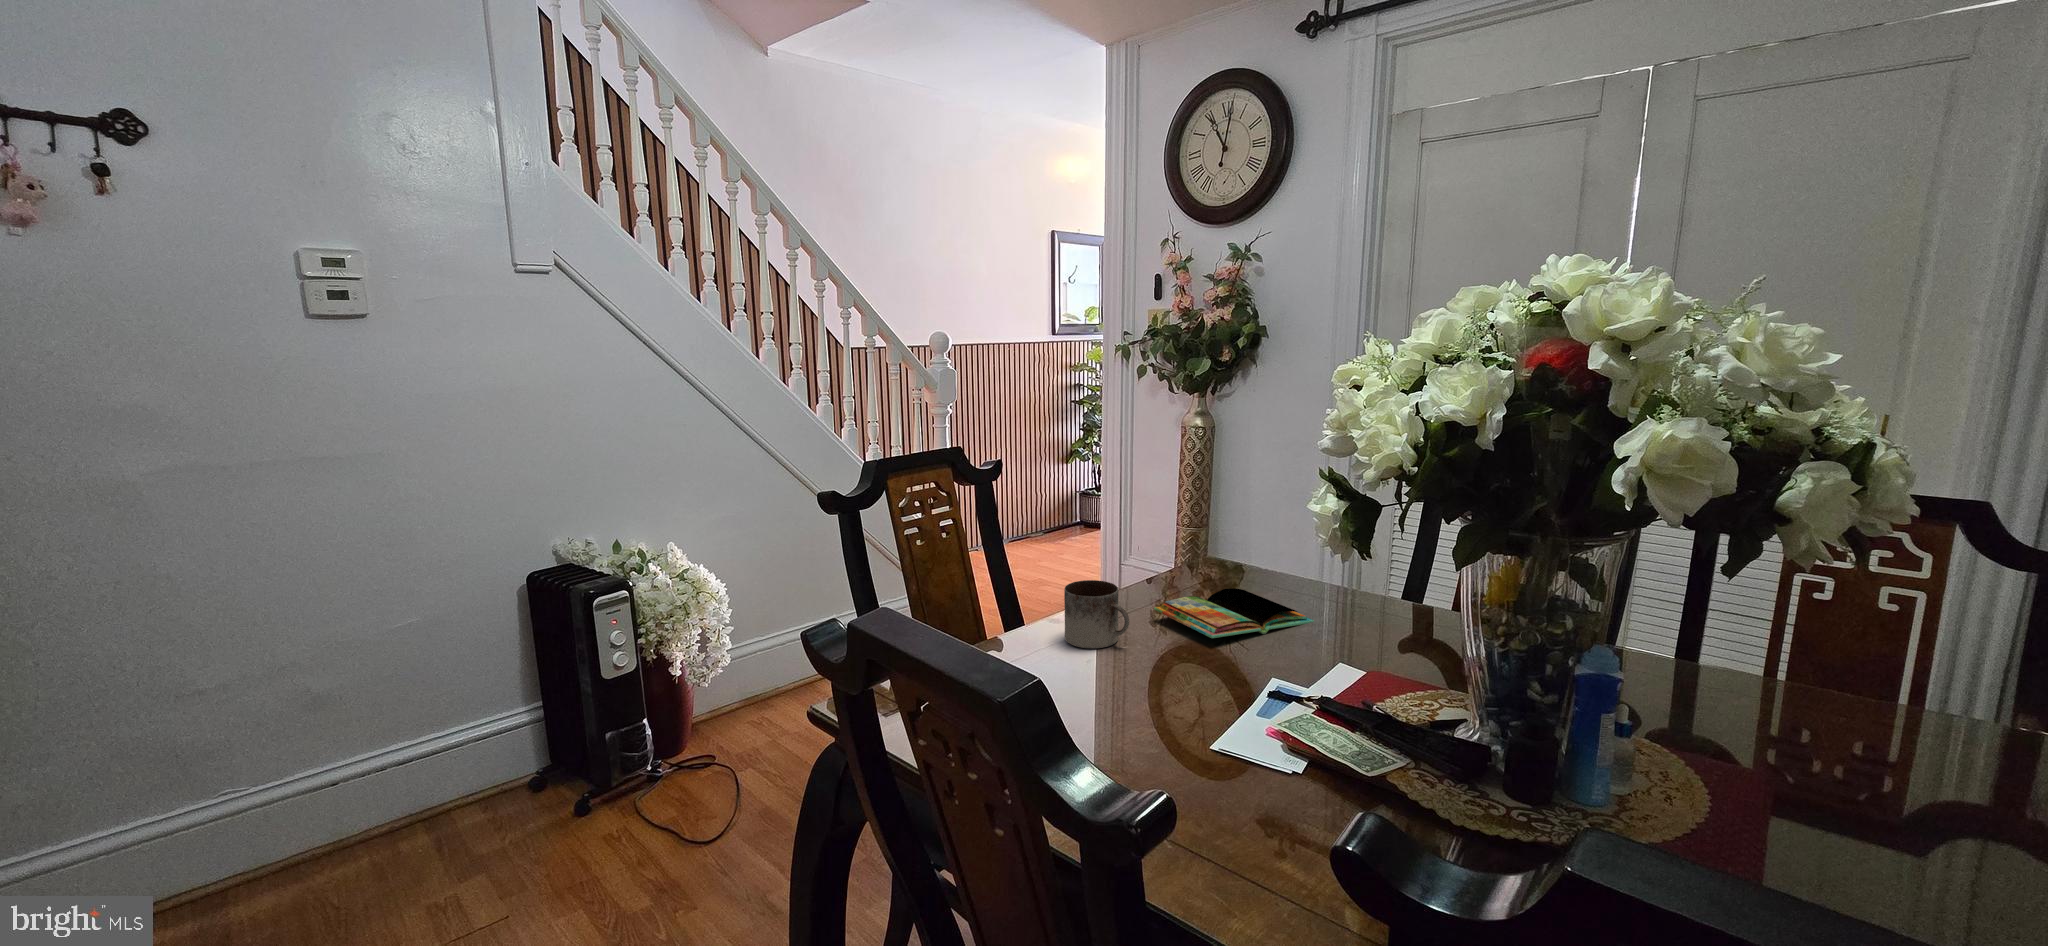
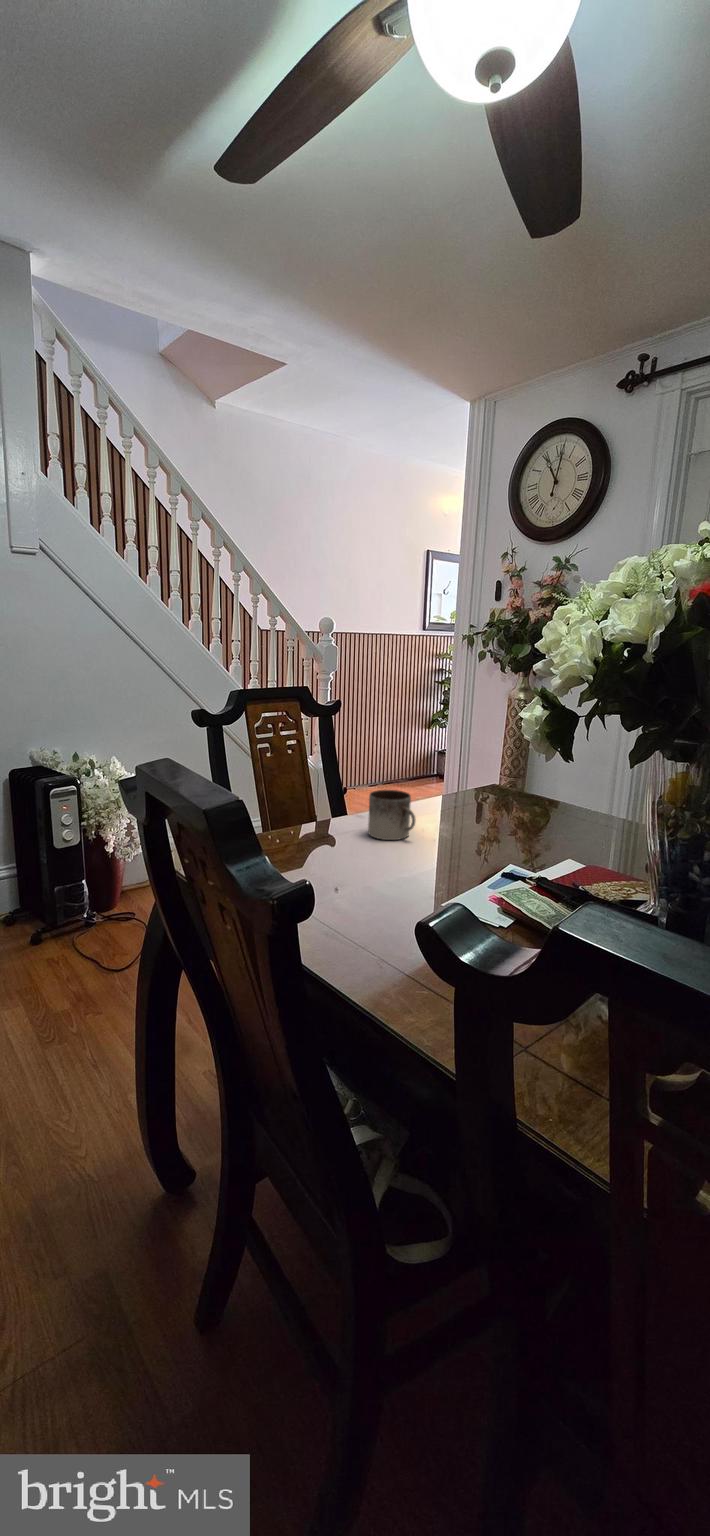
book: present [1154,588,1314,638] -> none [442,807,566,841]

